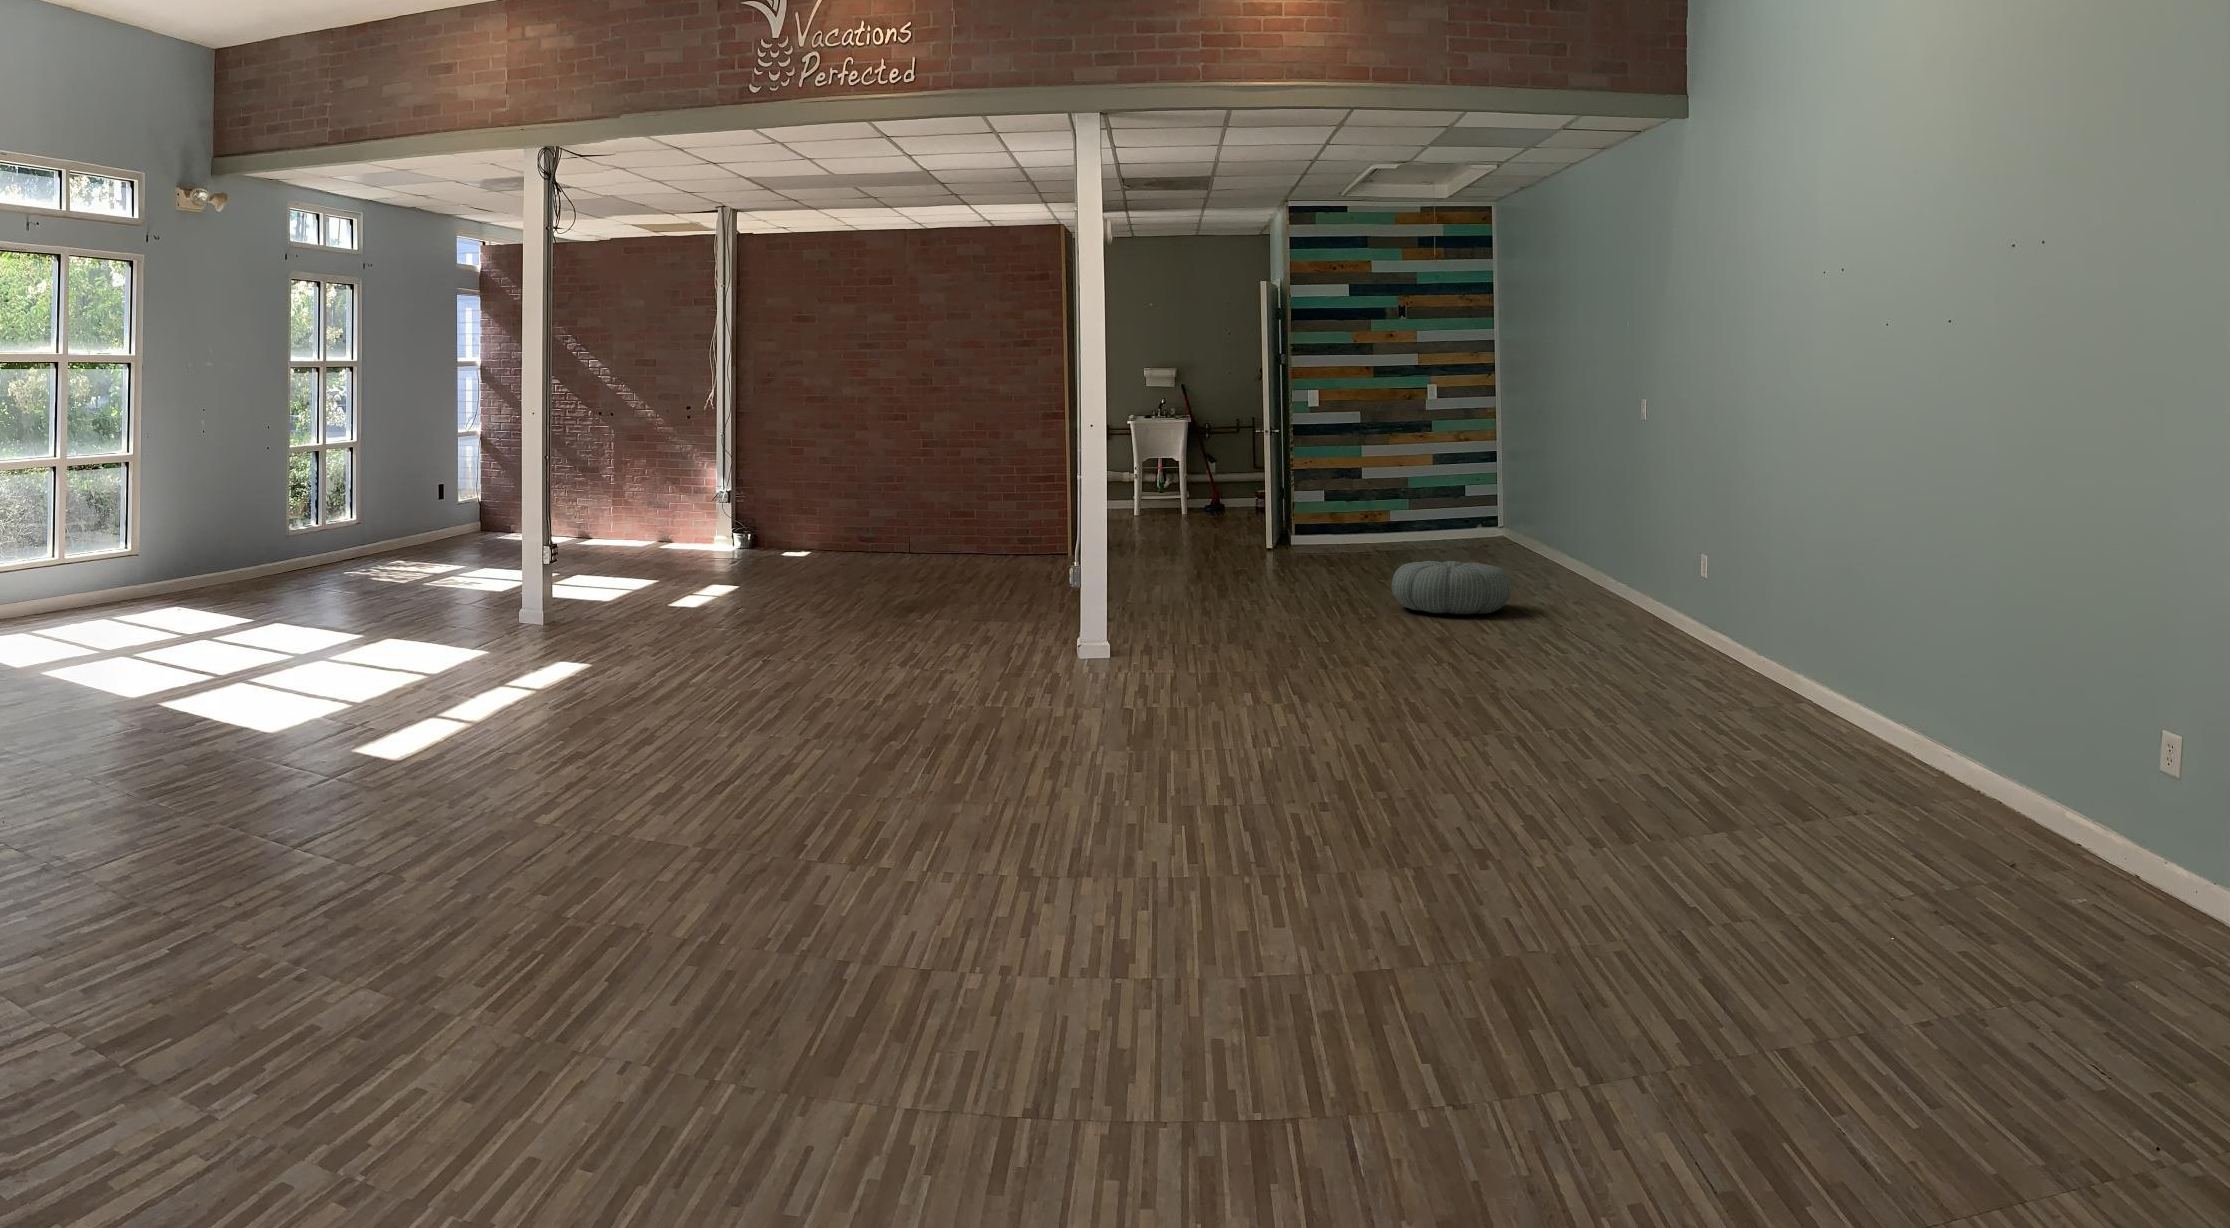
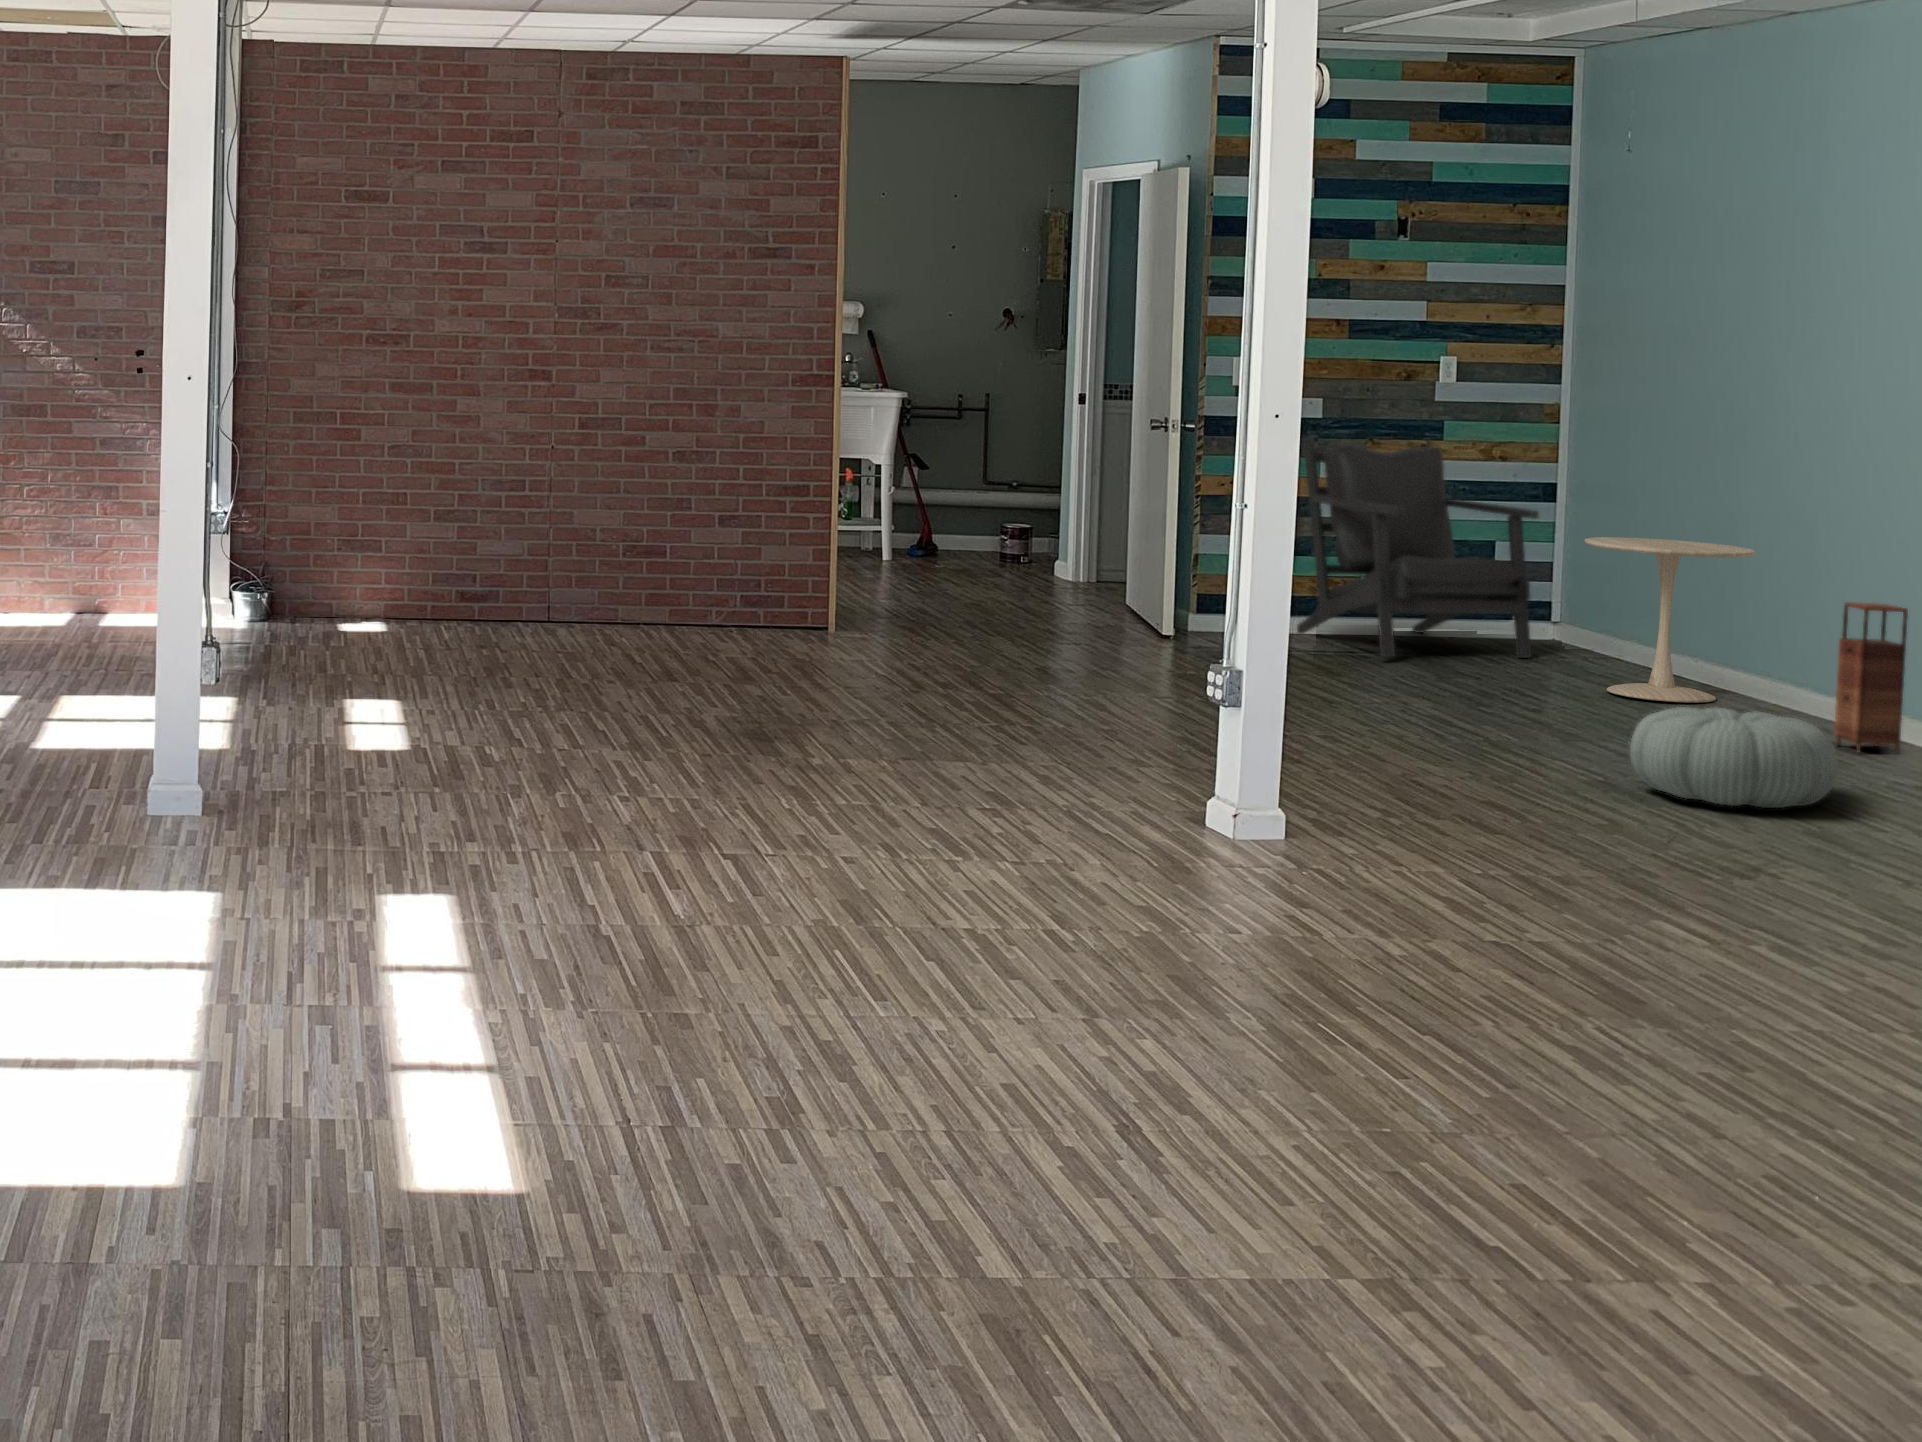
armchair: none [1330,434,1456,551] -> present [1297,443,1539,658]
side table: none [1456,478,1557,569] -> present [1585,537,1755,703]
storage cabinet: none [1564,504,1606,591] -> present [1834,602,1908,754]

